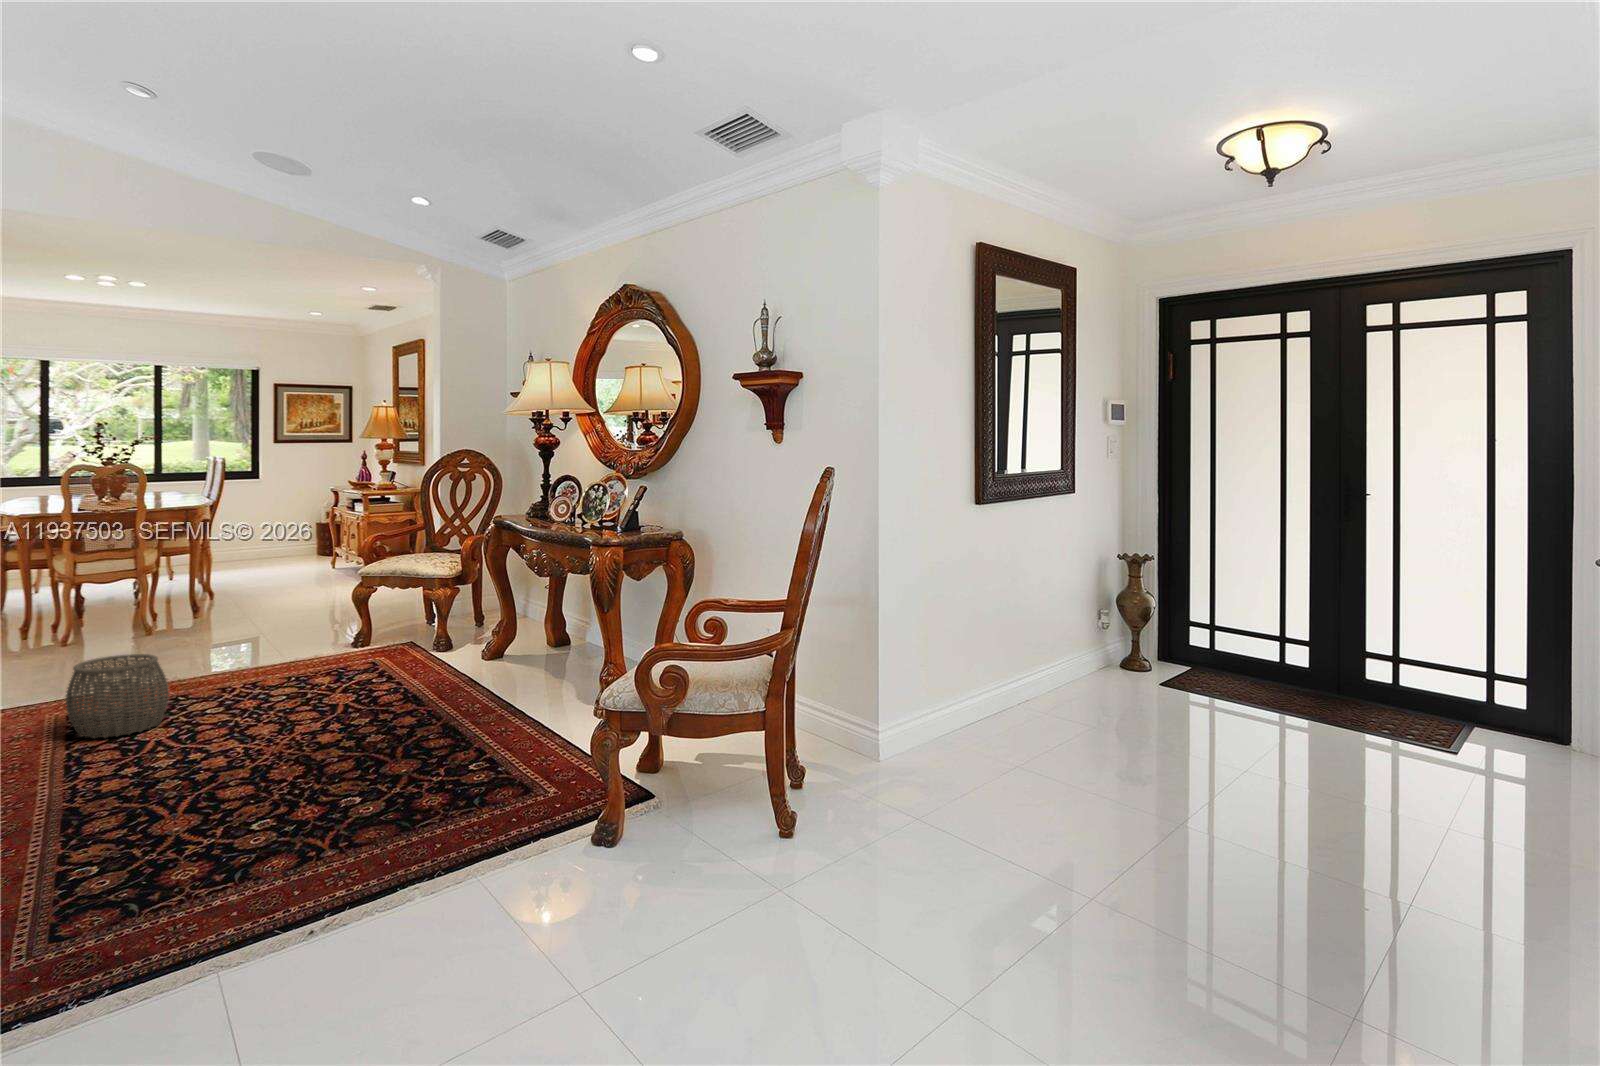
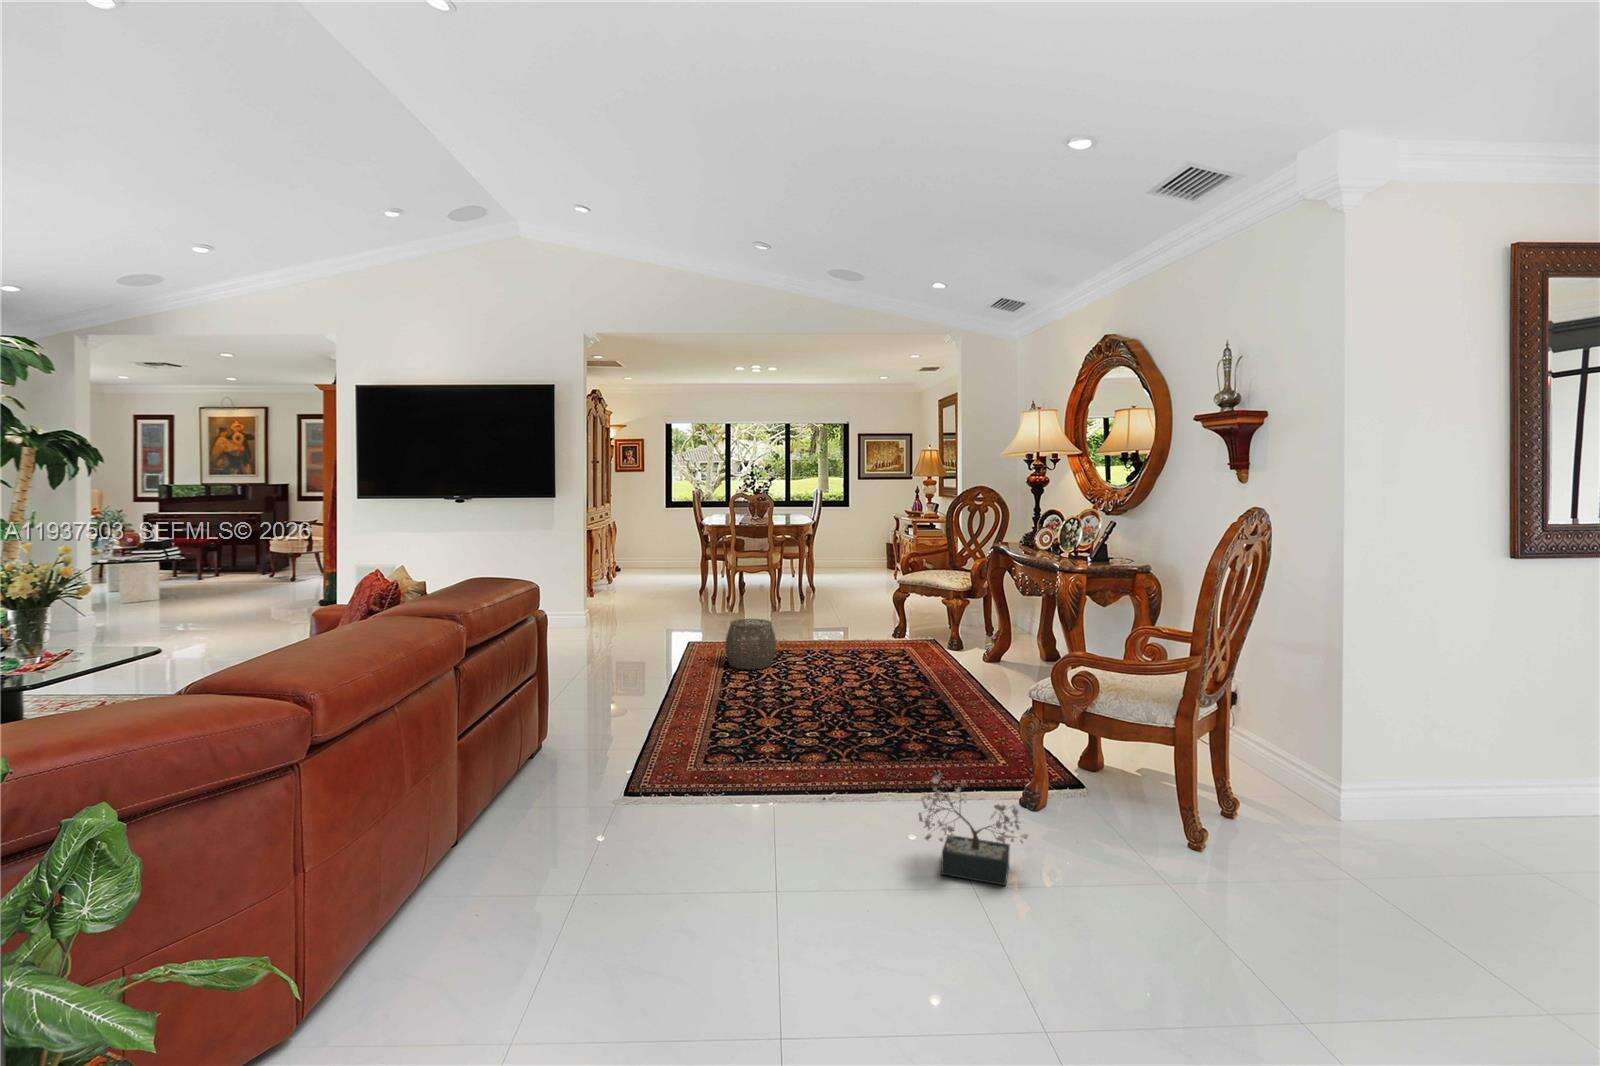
decorative plant: none [484,853,642,1000] -> present [919,773,1028,885]

